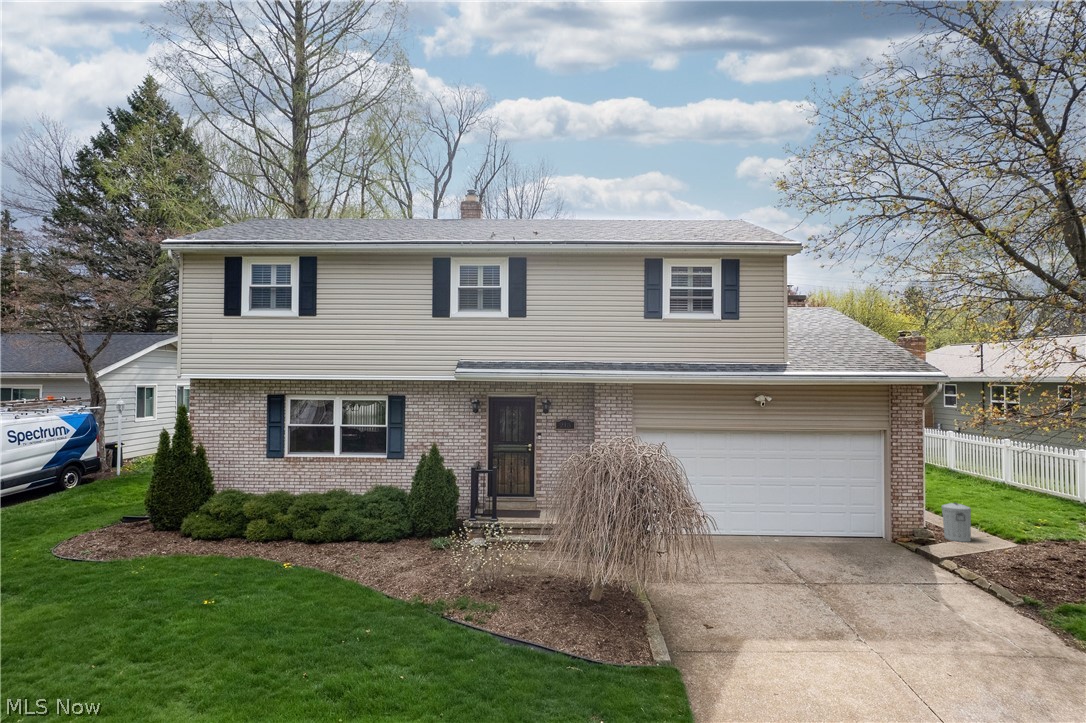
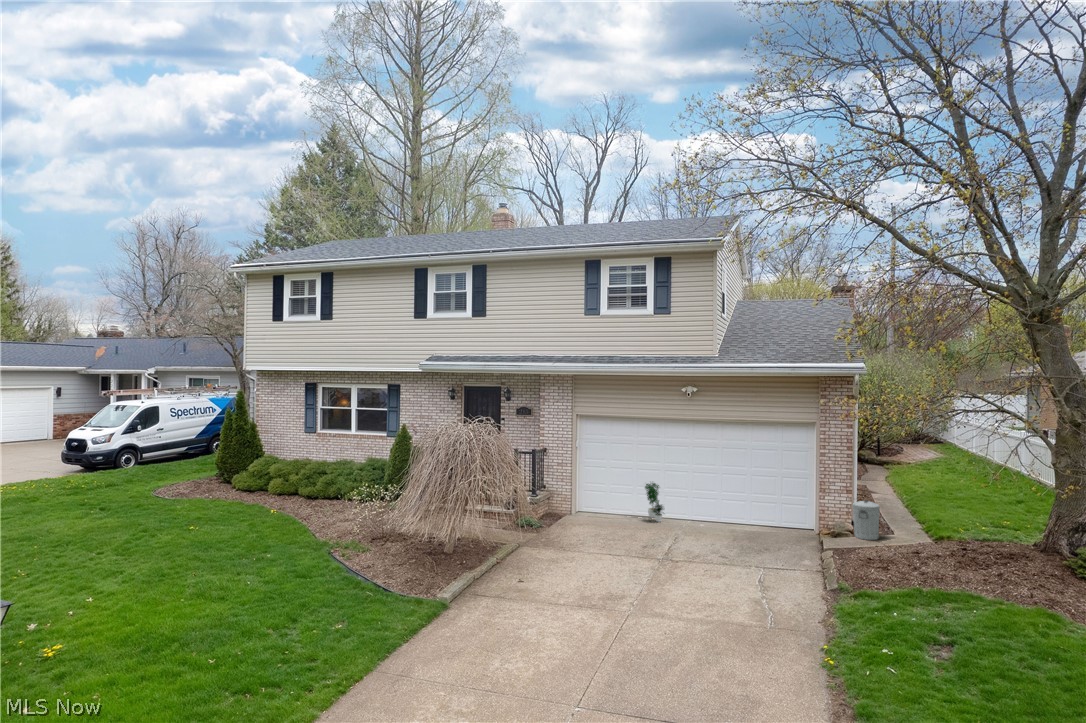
potted plant: none [728,494,763,540] -> present [645,483,663,522]

